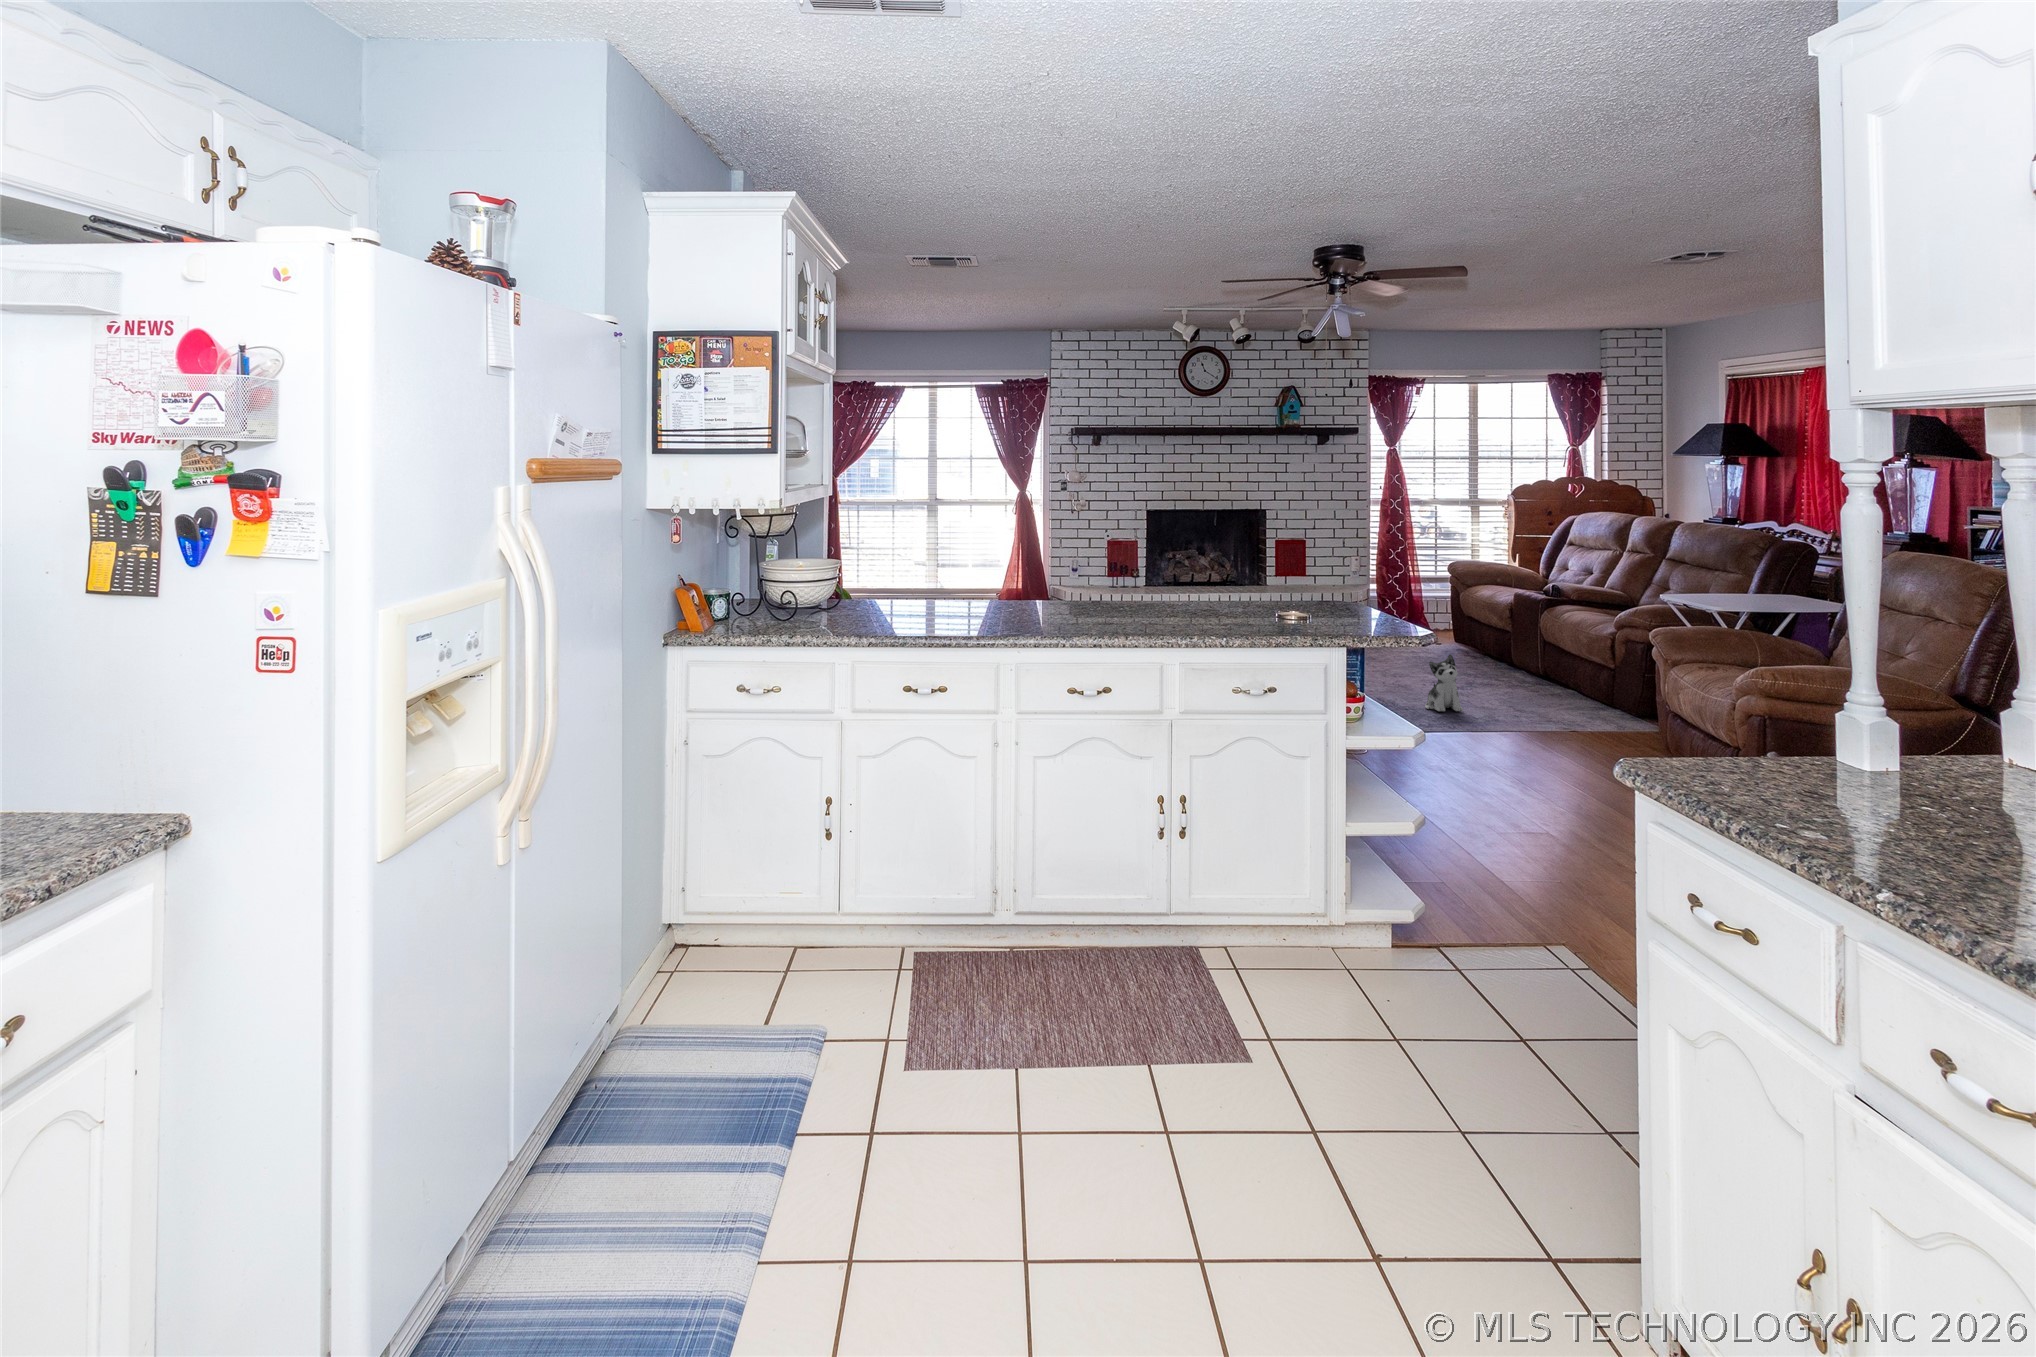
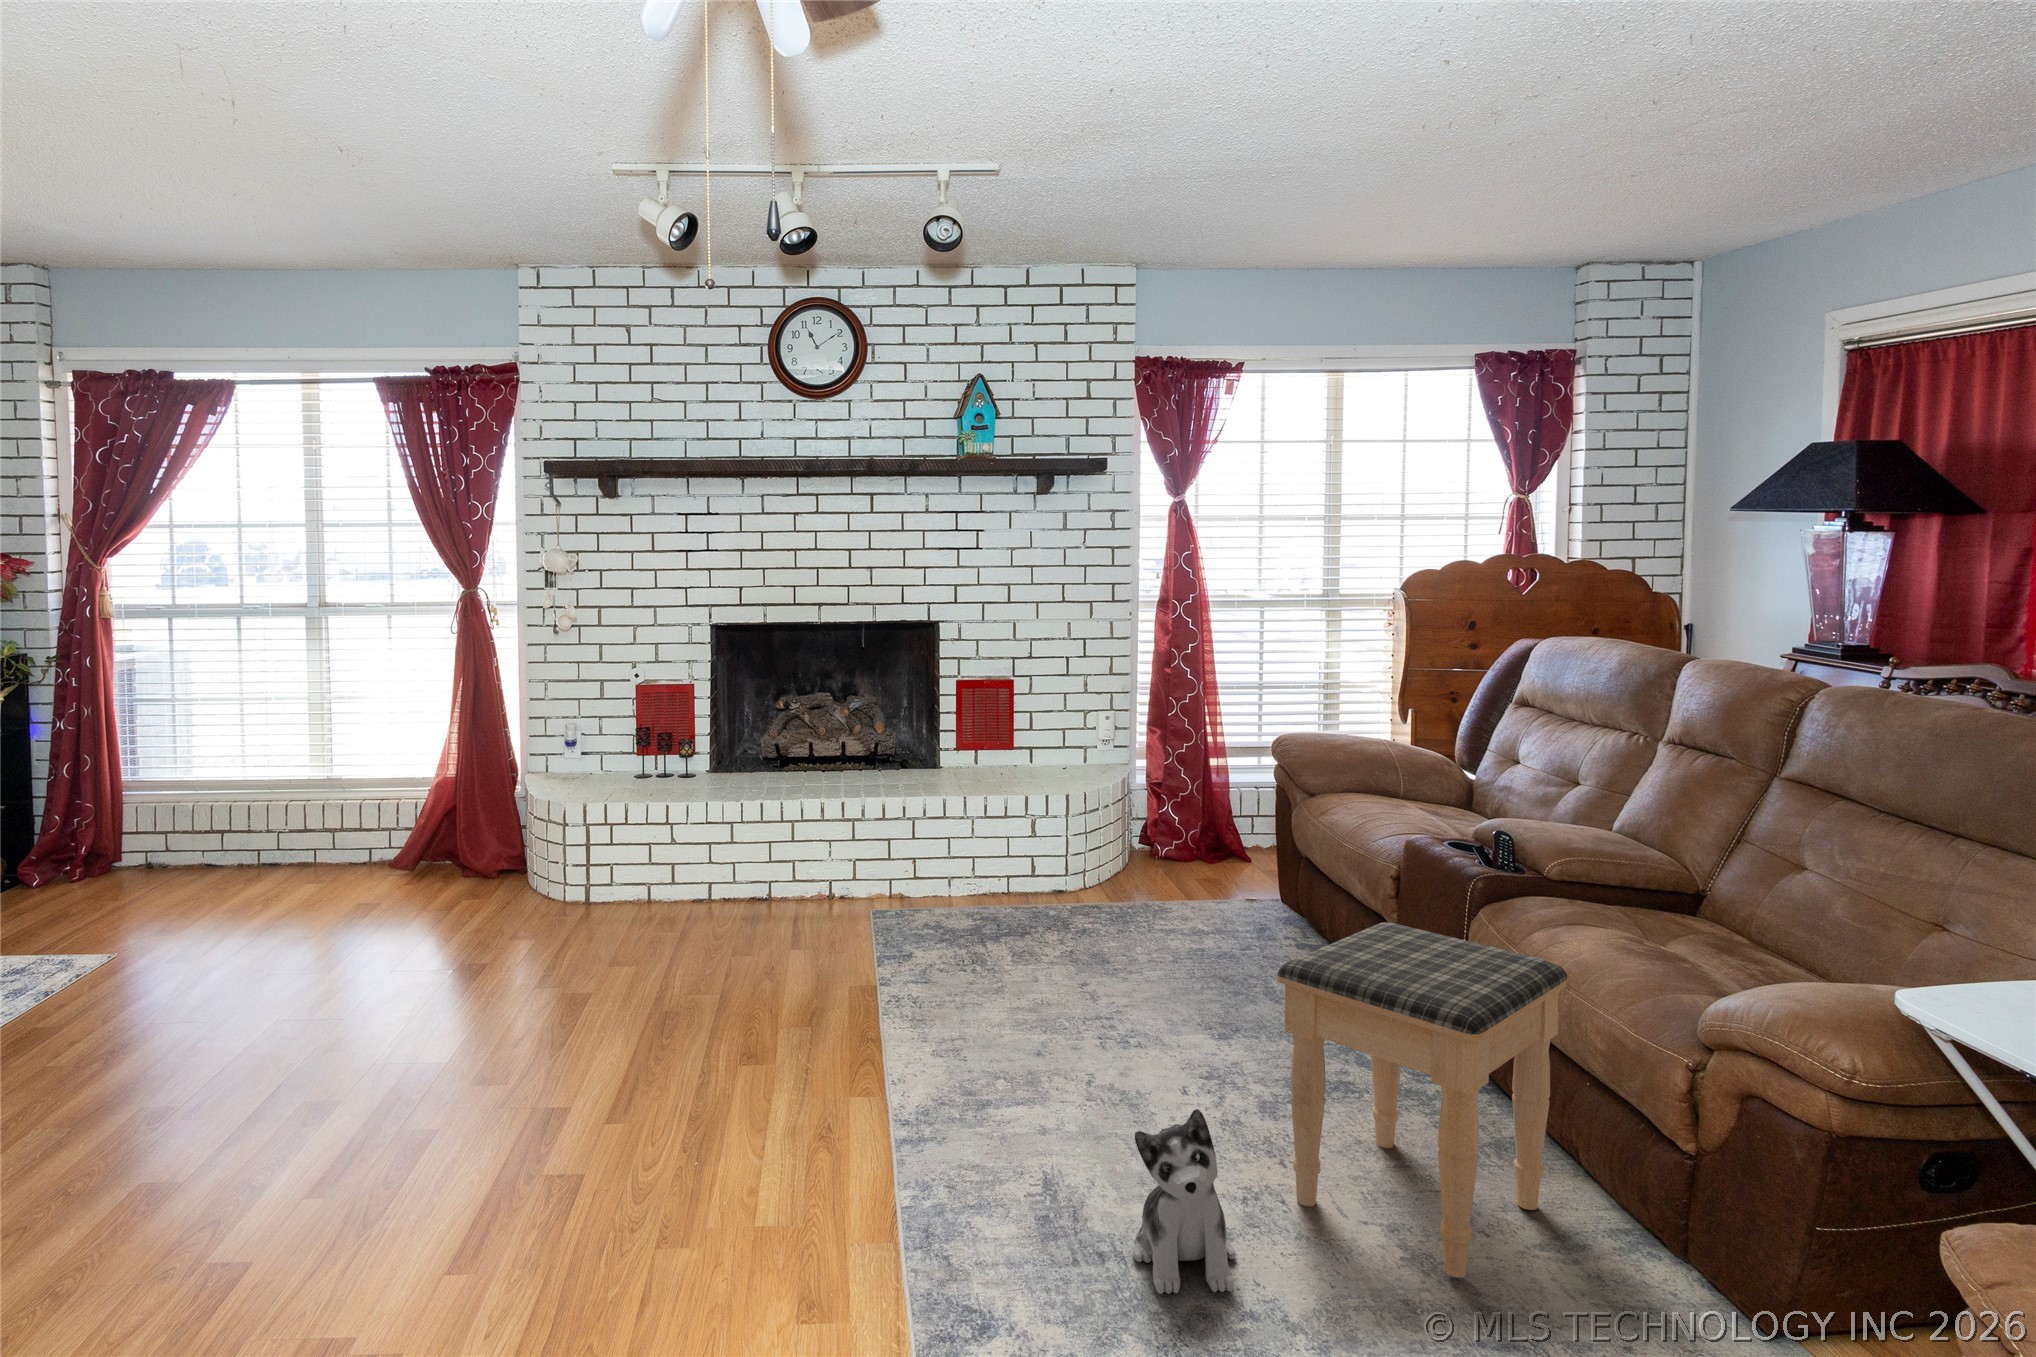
footstool: none [1474,611,1578,710] -> present [1277,922,1568,1278]

